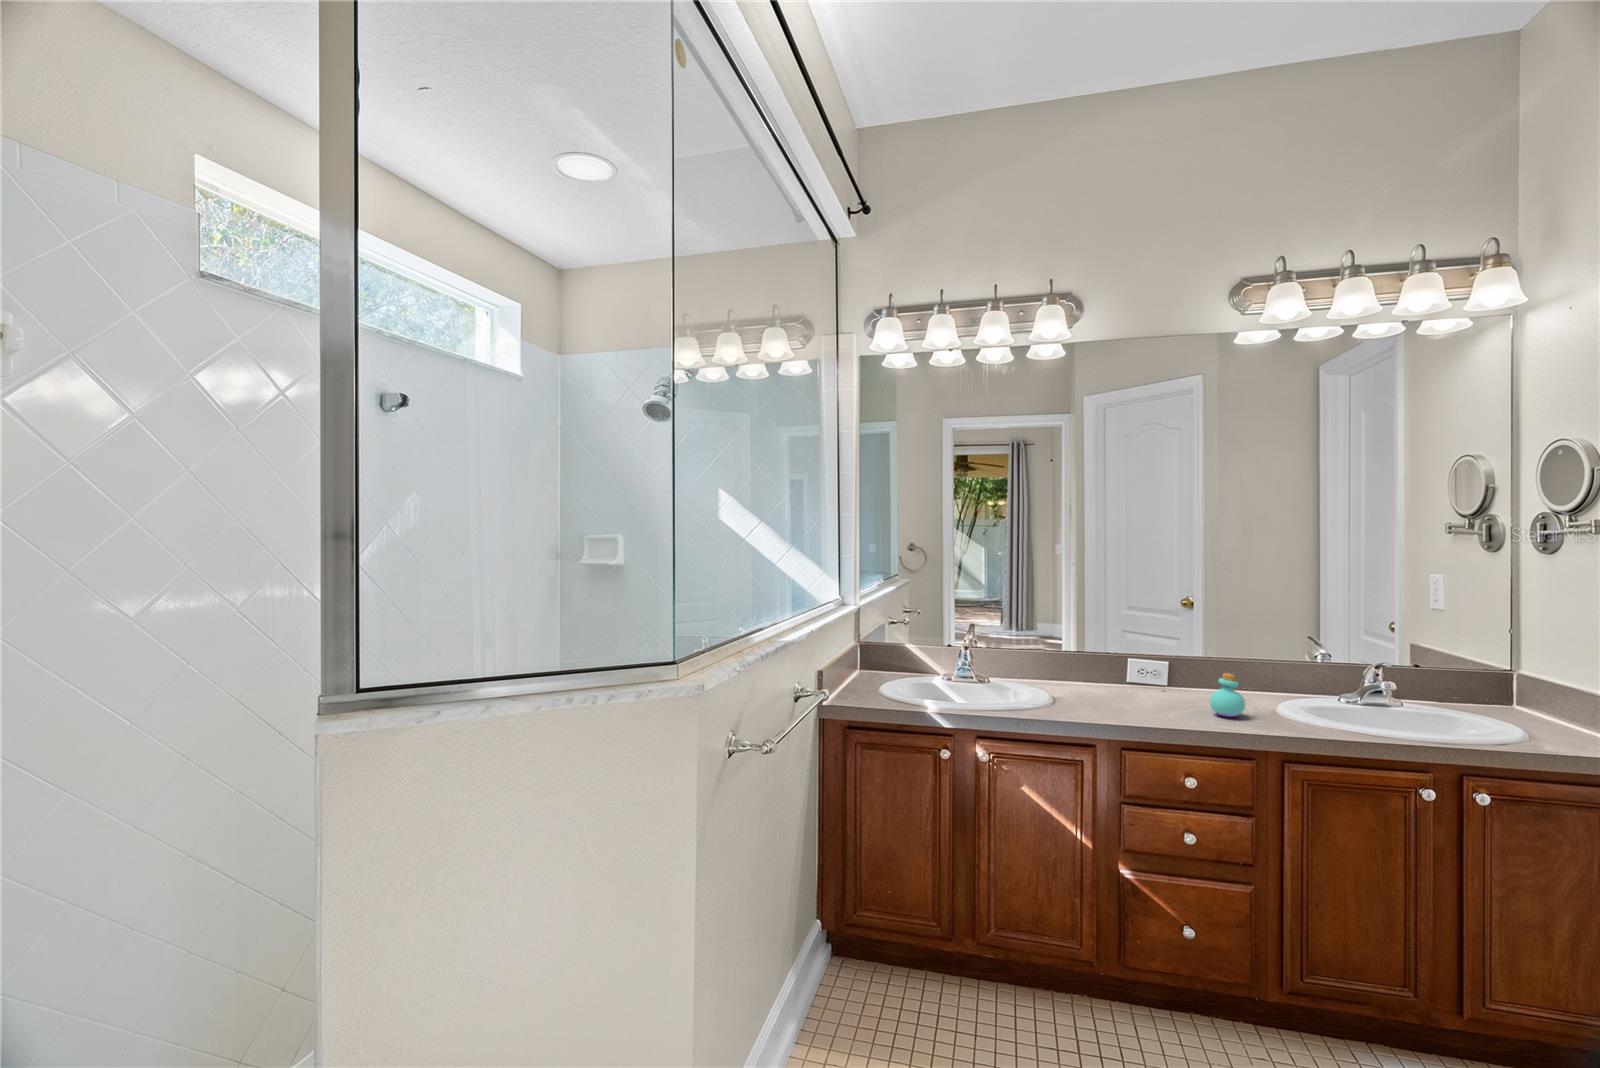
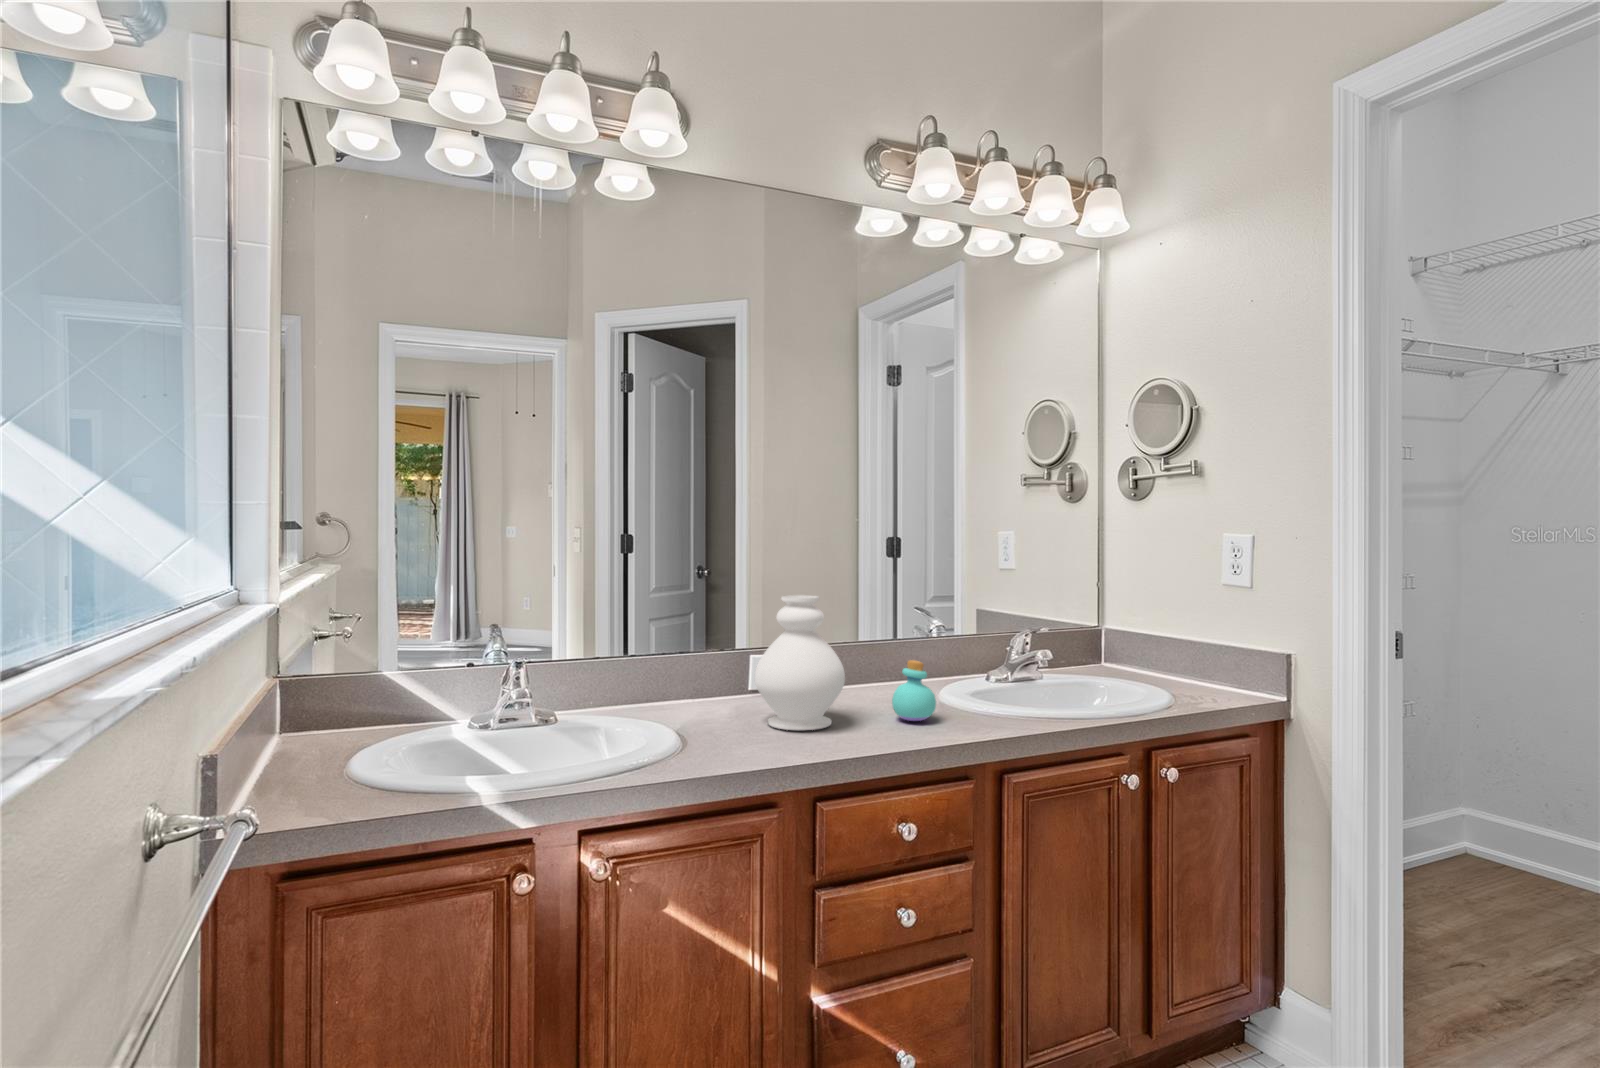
decorative vase: none [1107,620,1171,710] -> present [755,595,845,730]

